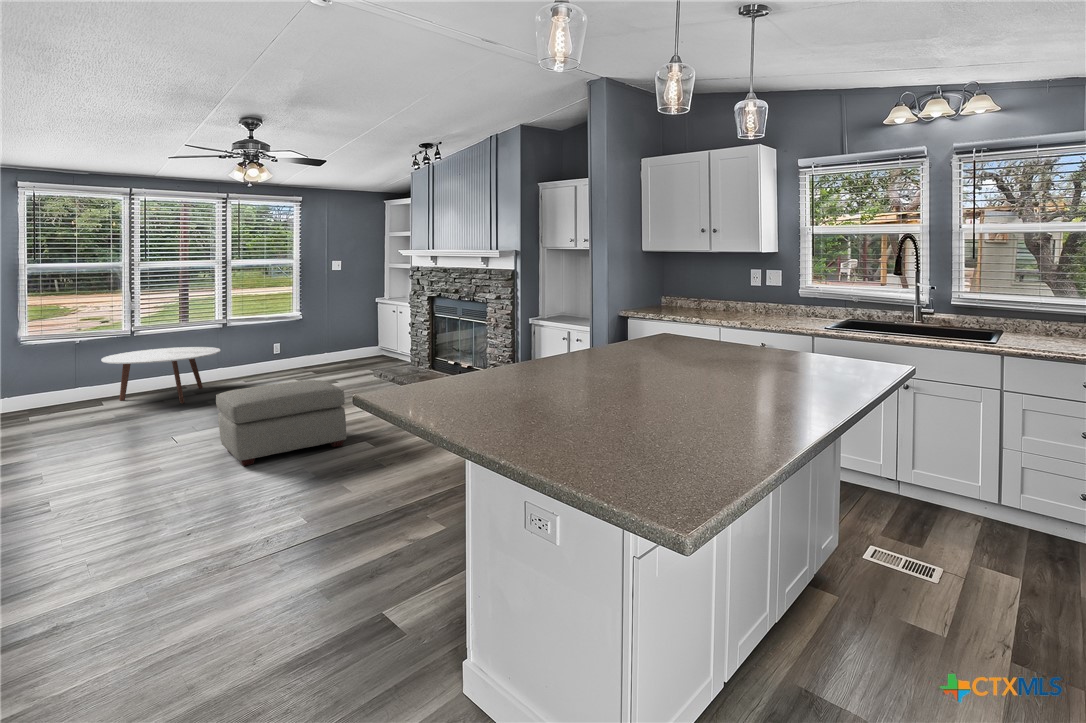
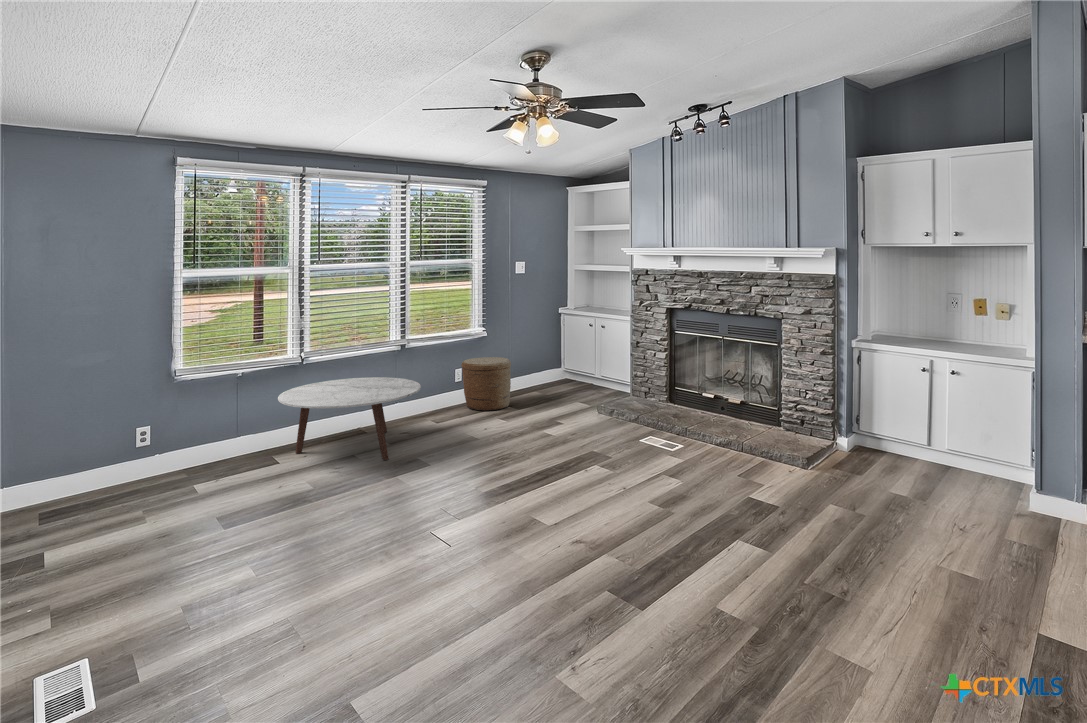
woven basket: none [277,335,319,376] -> present [461,357,511,411]
ottoman: present [216,380,346,466] -> none [537,445,730,603]

